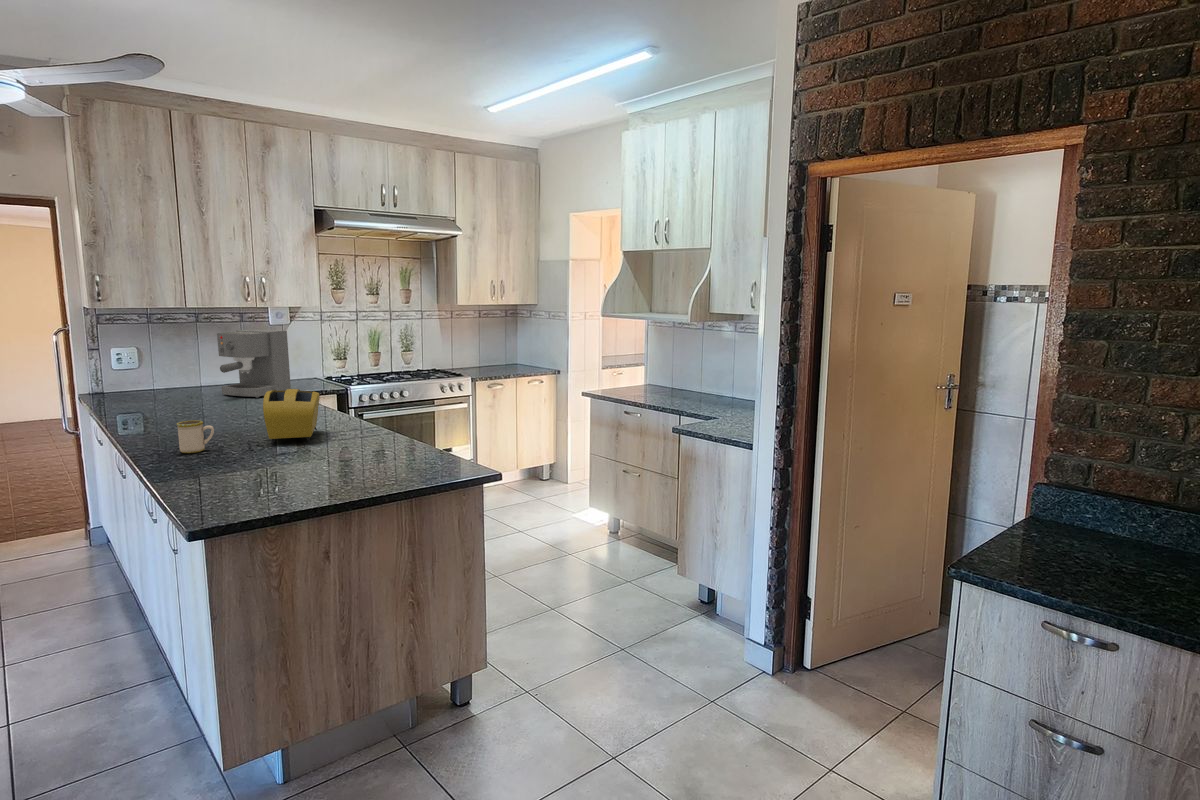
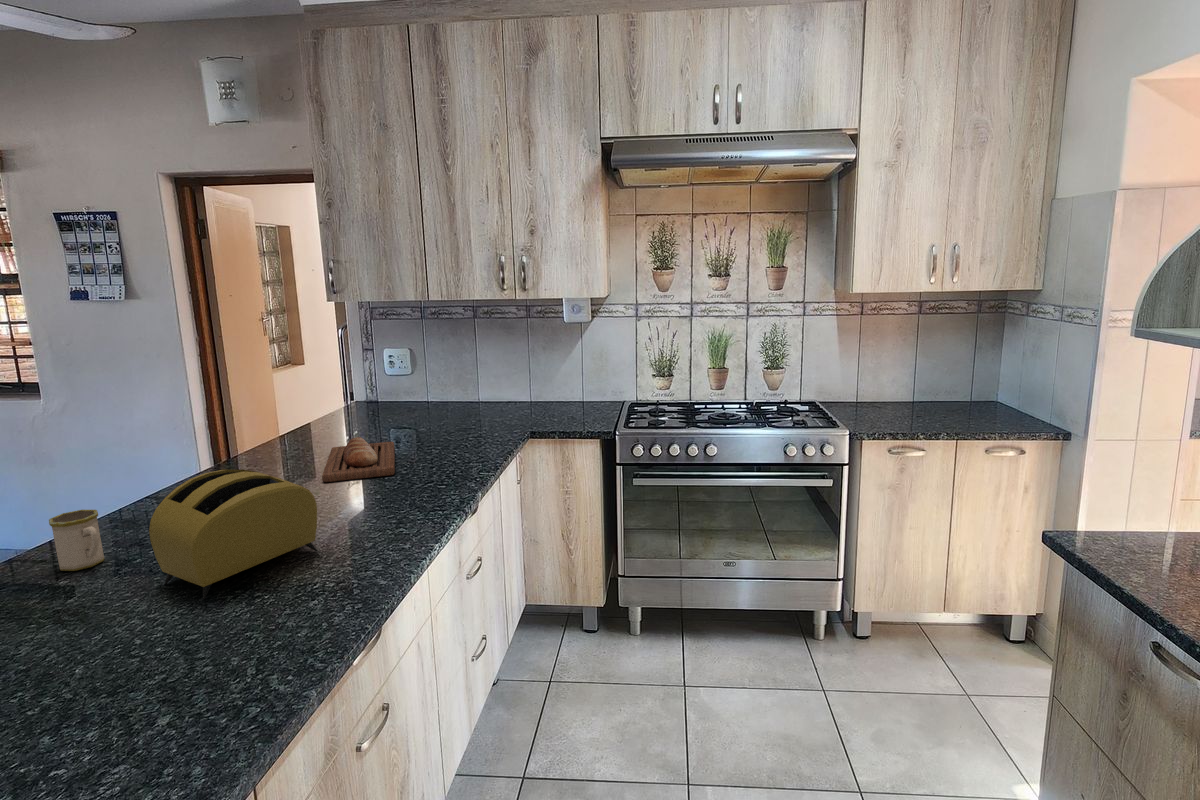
coffee maker: present [217,330,291,398] -> none [423,331,532,435]
bread loaf: none [180,399,266,420] -> present [322,437,395,482]

